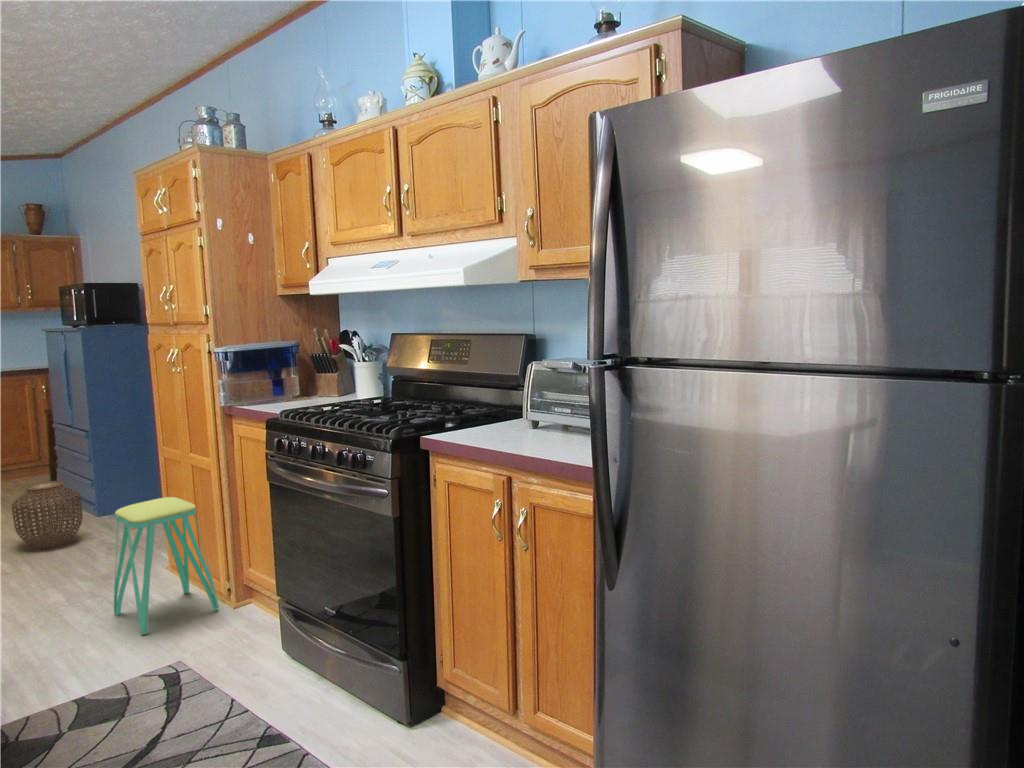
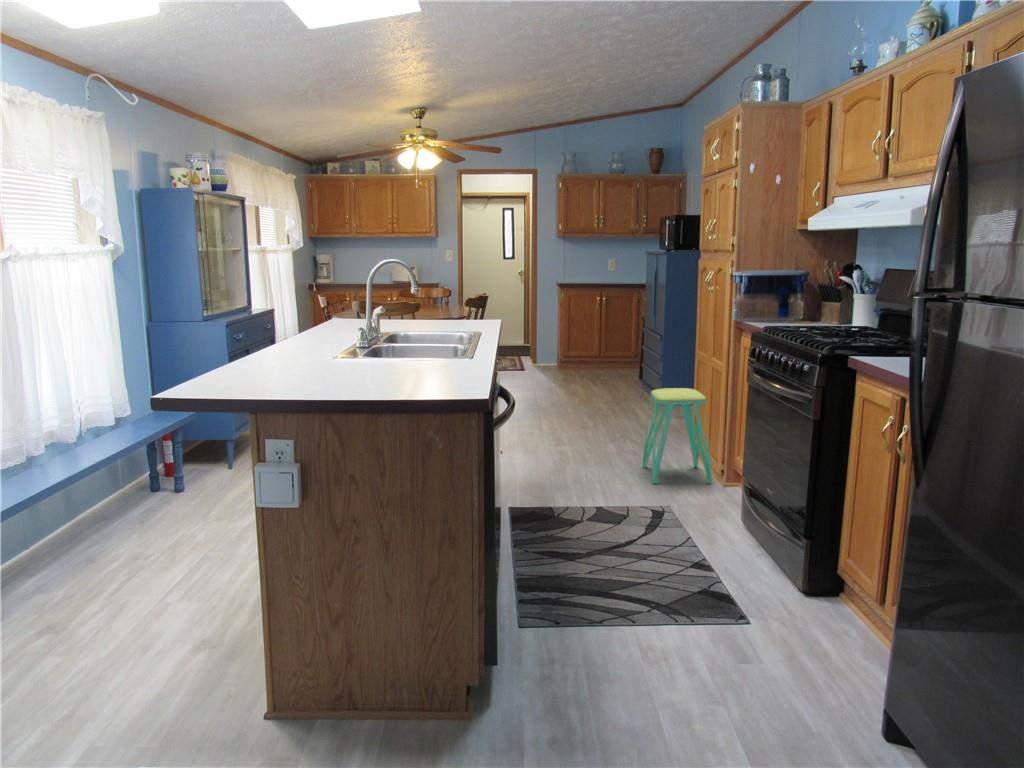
woven basket: present [12,481,83,549] -> none [605,370,649,418]

